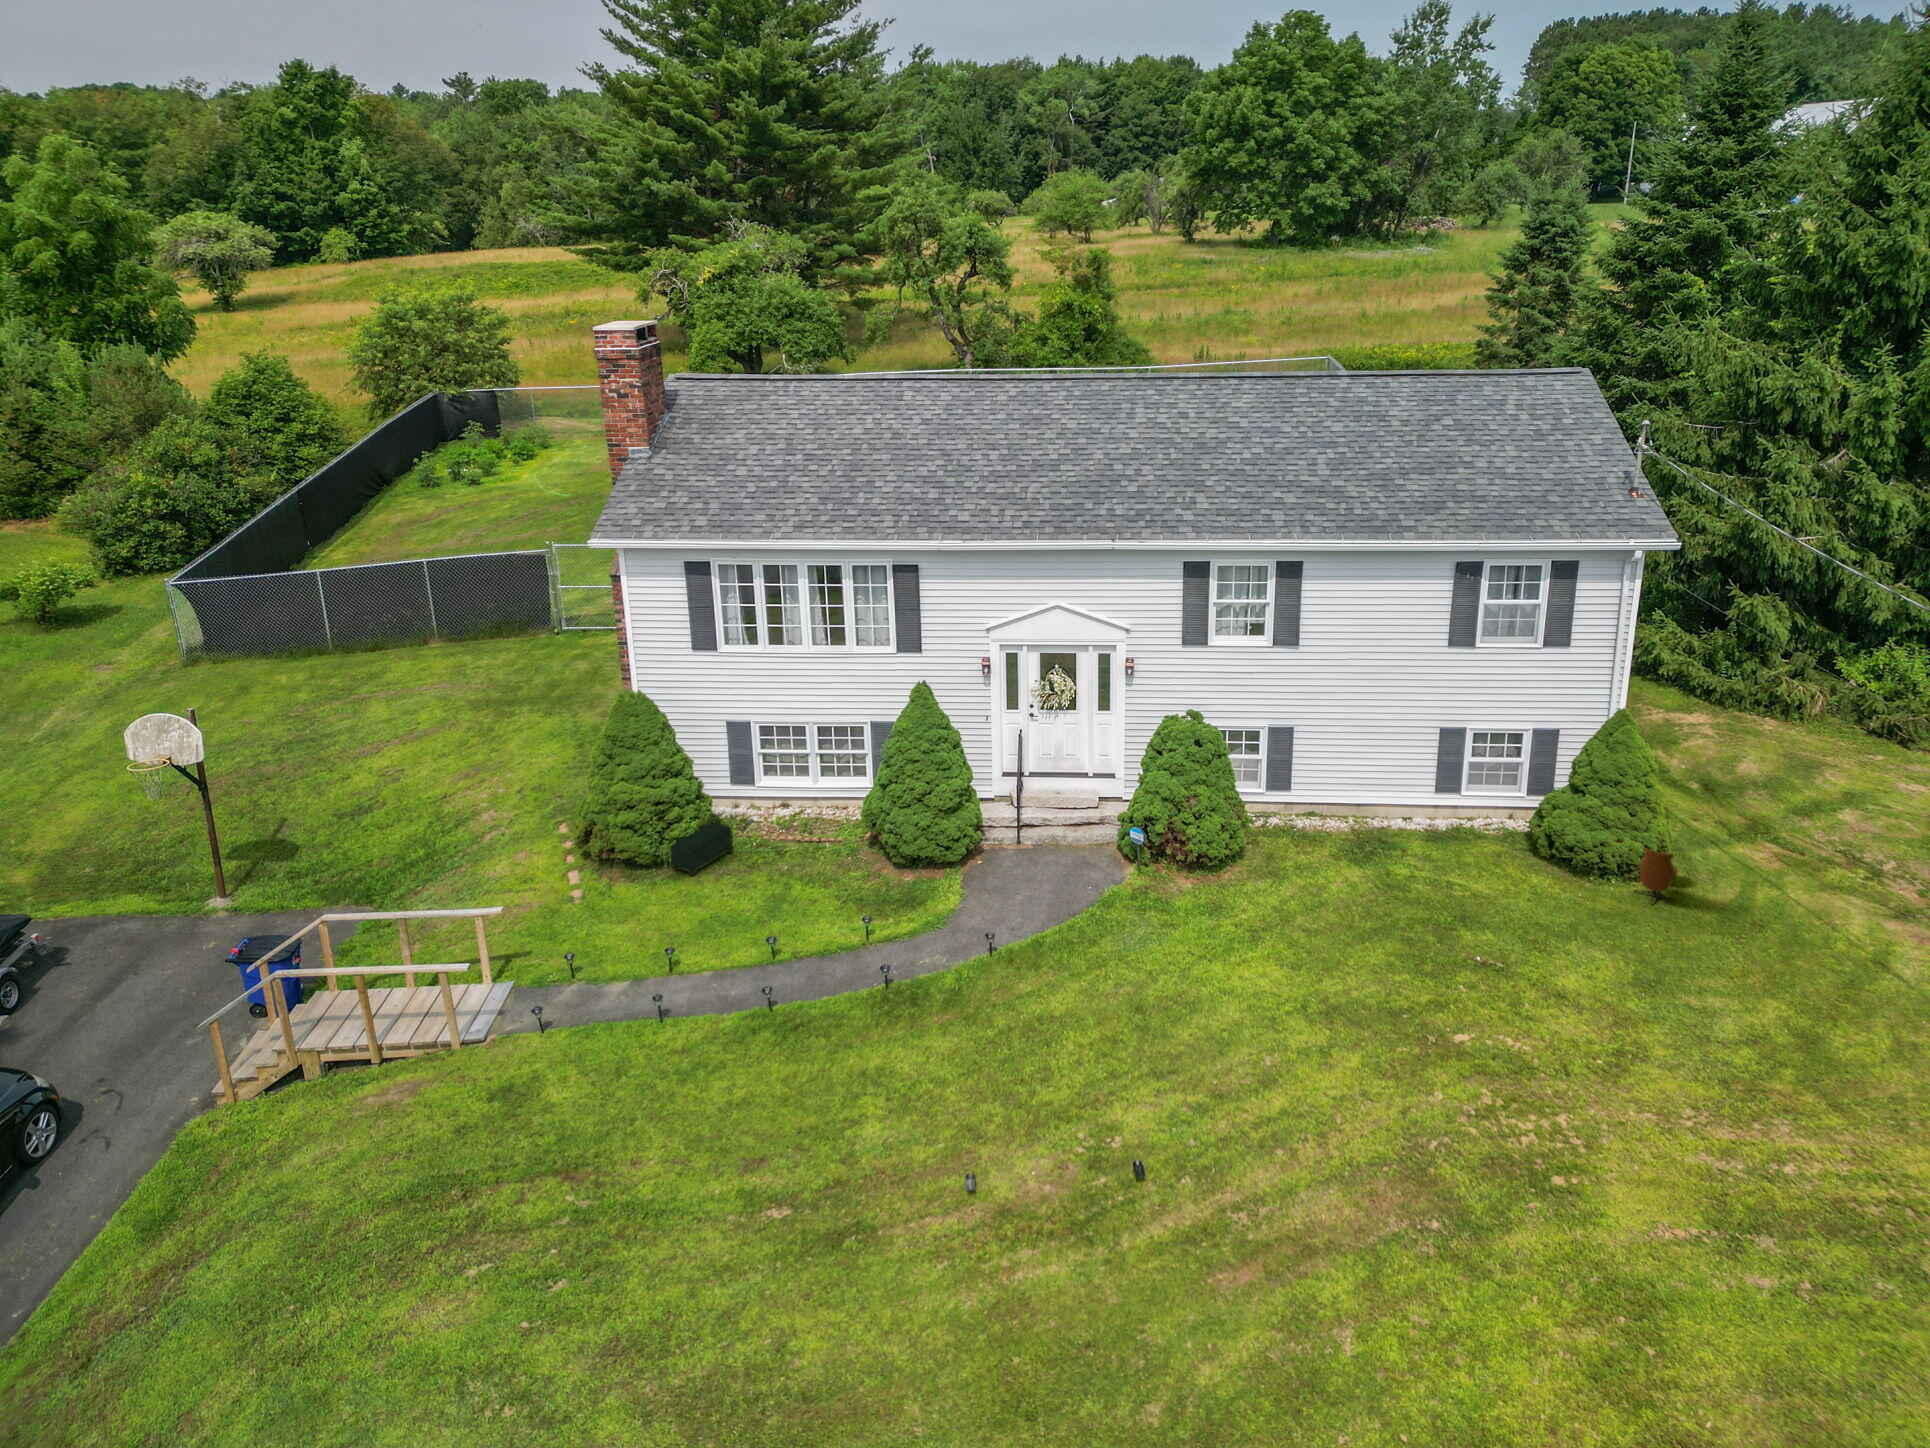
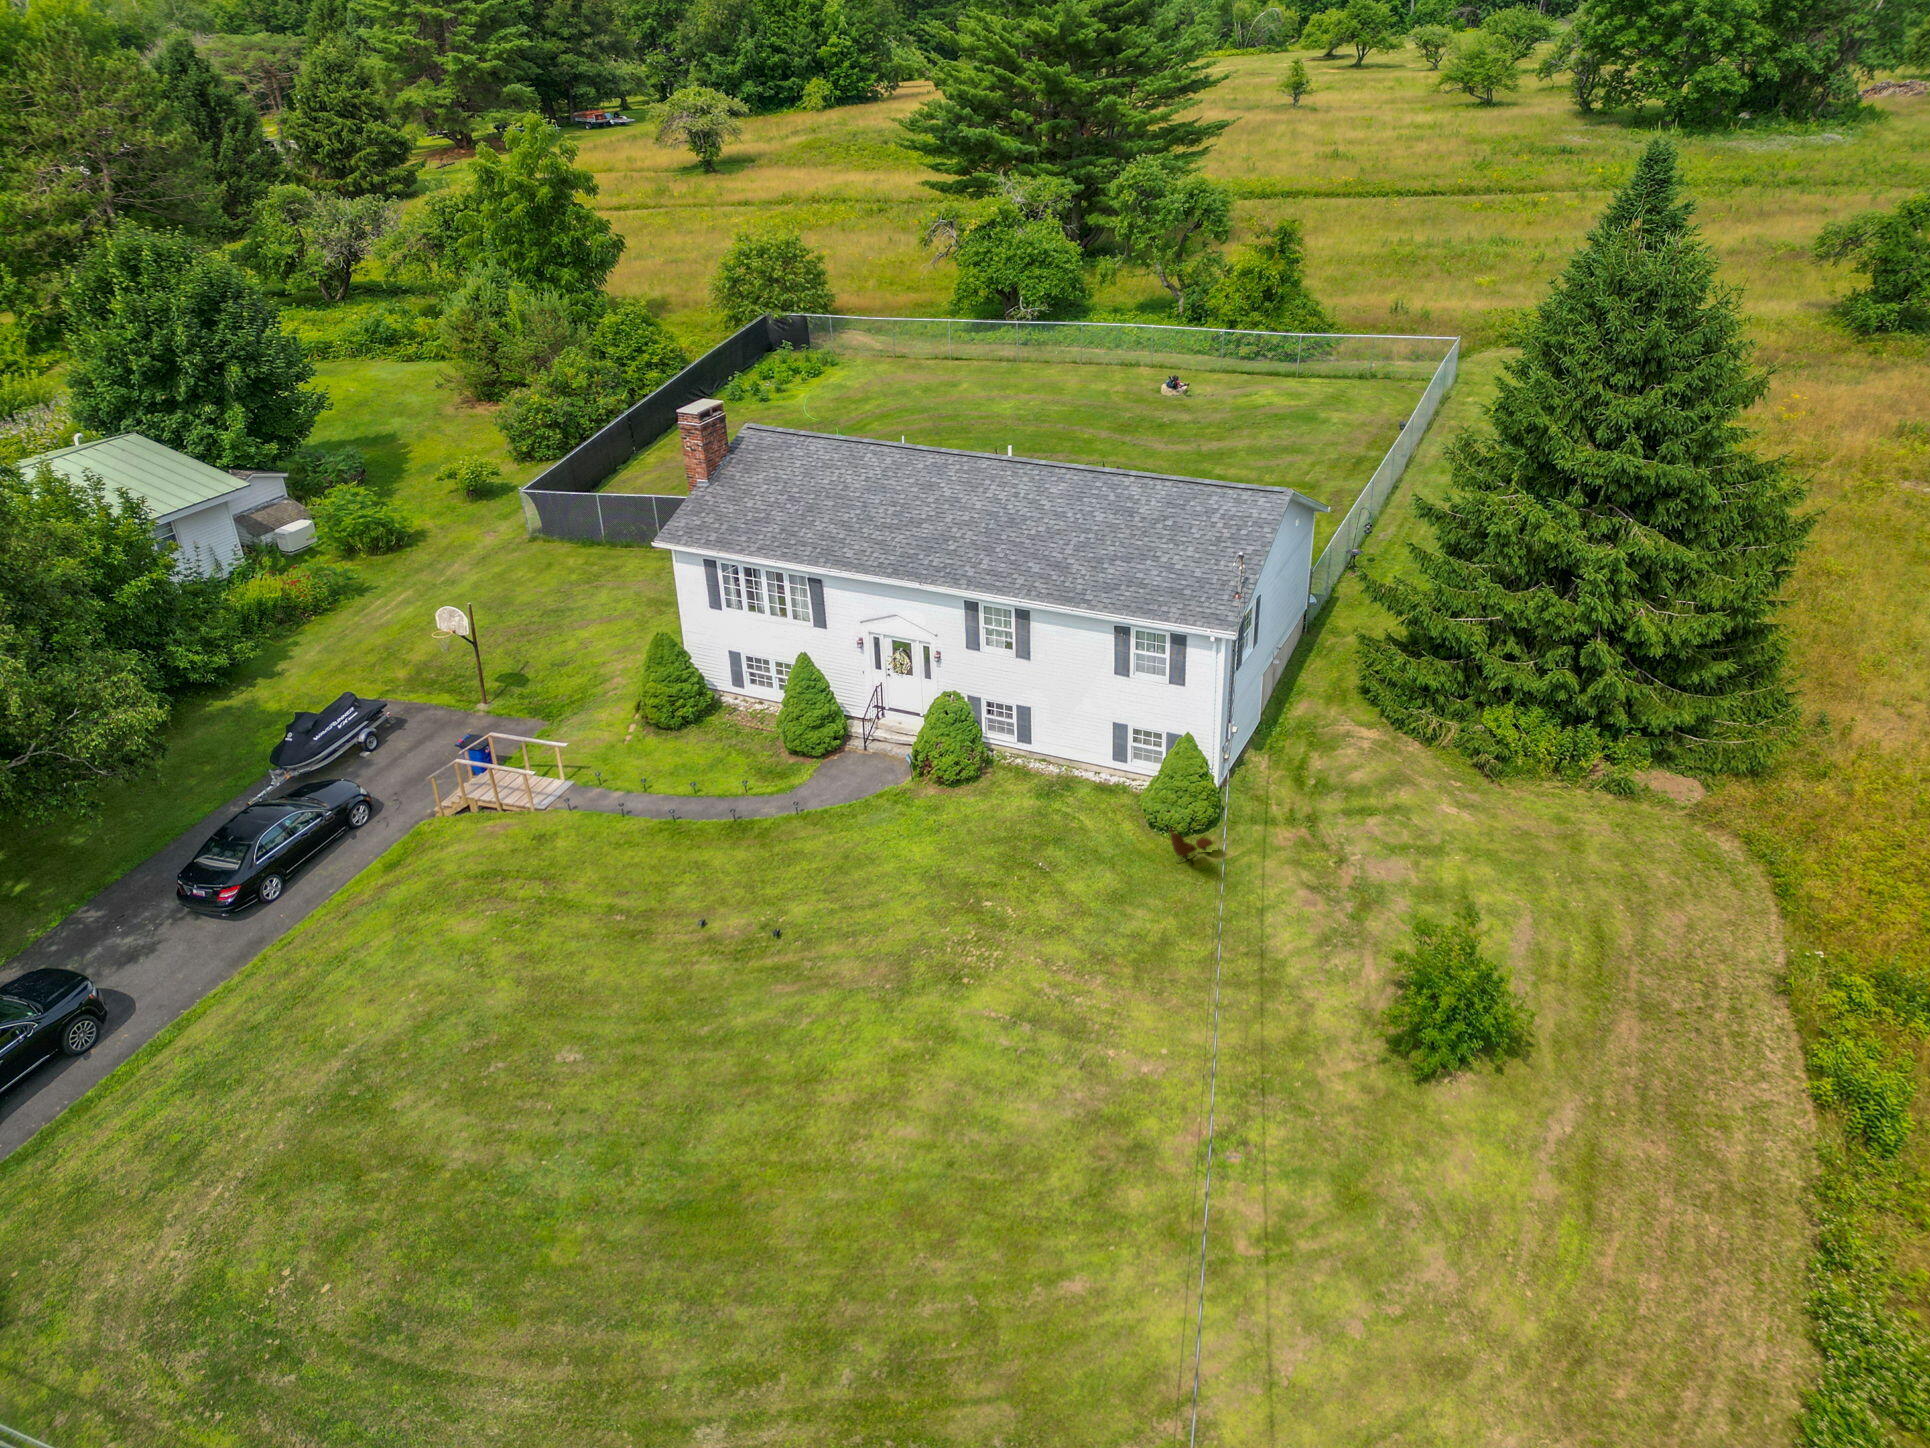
bench: present [670,822,734,876] -> none [683,707,723,738]

